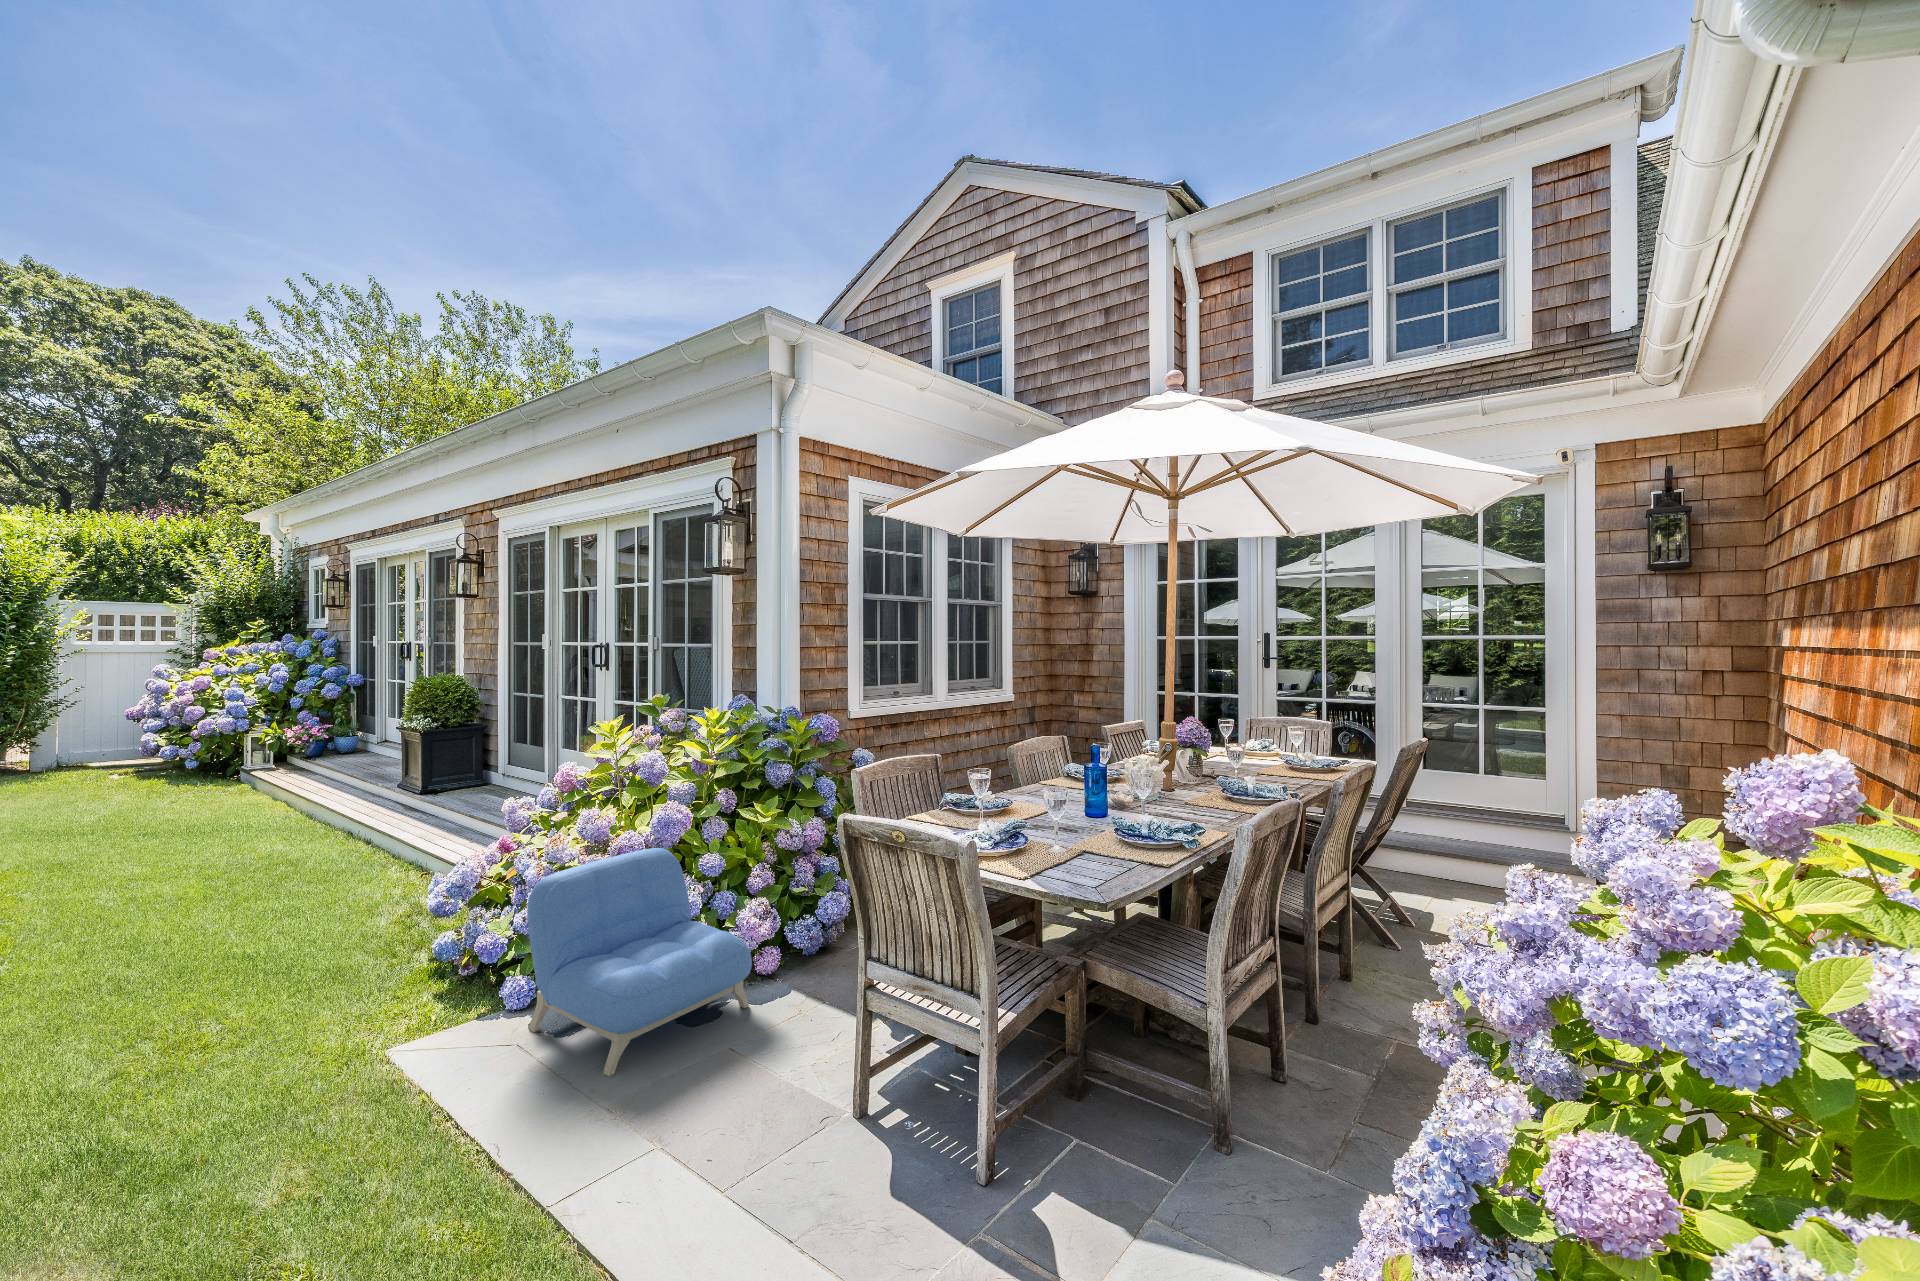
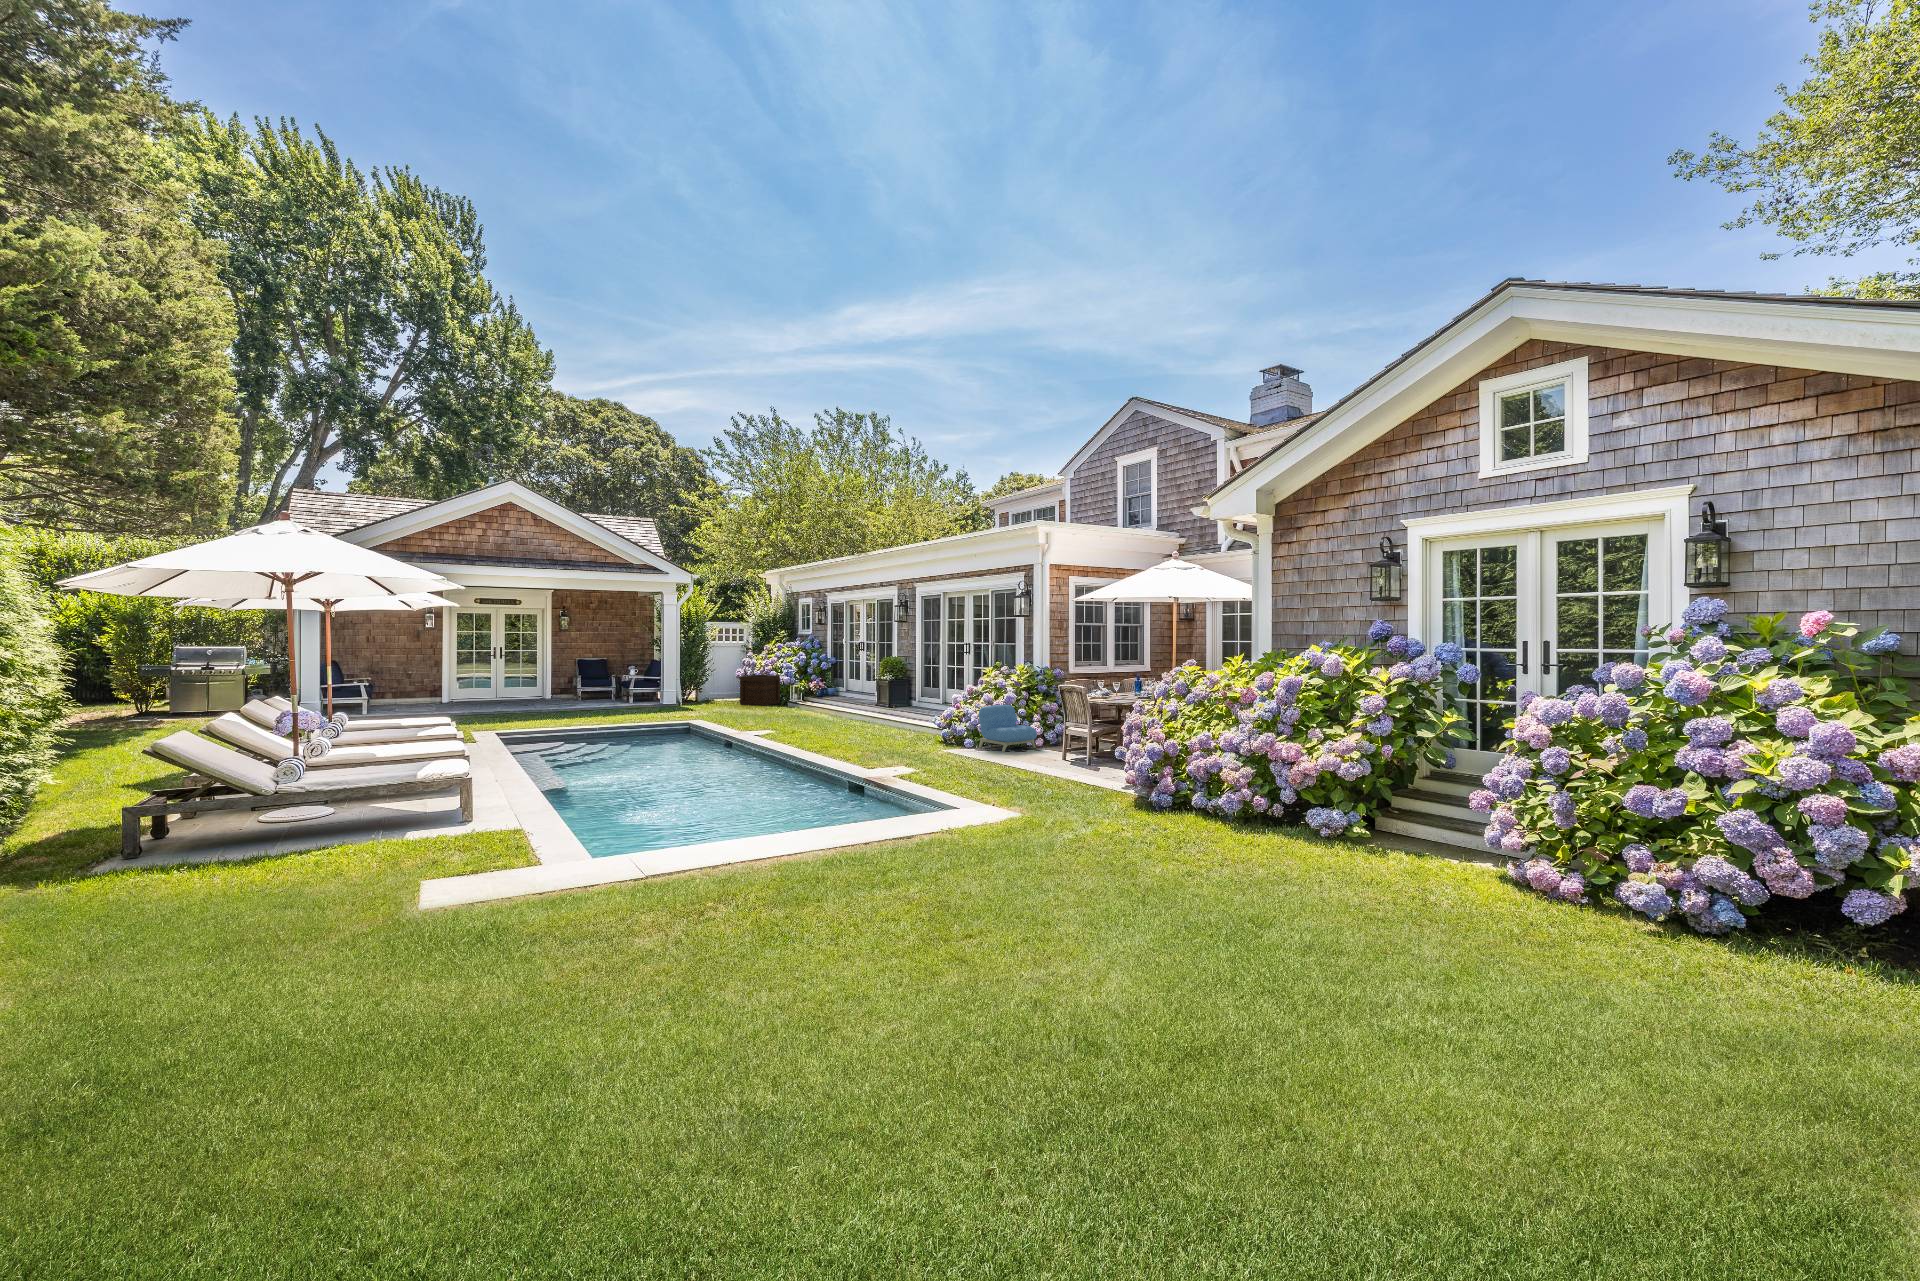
wooden crate: none [86,715,212,788] -> present [740,675,780,706]

